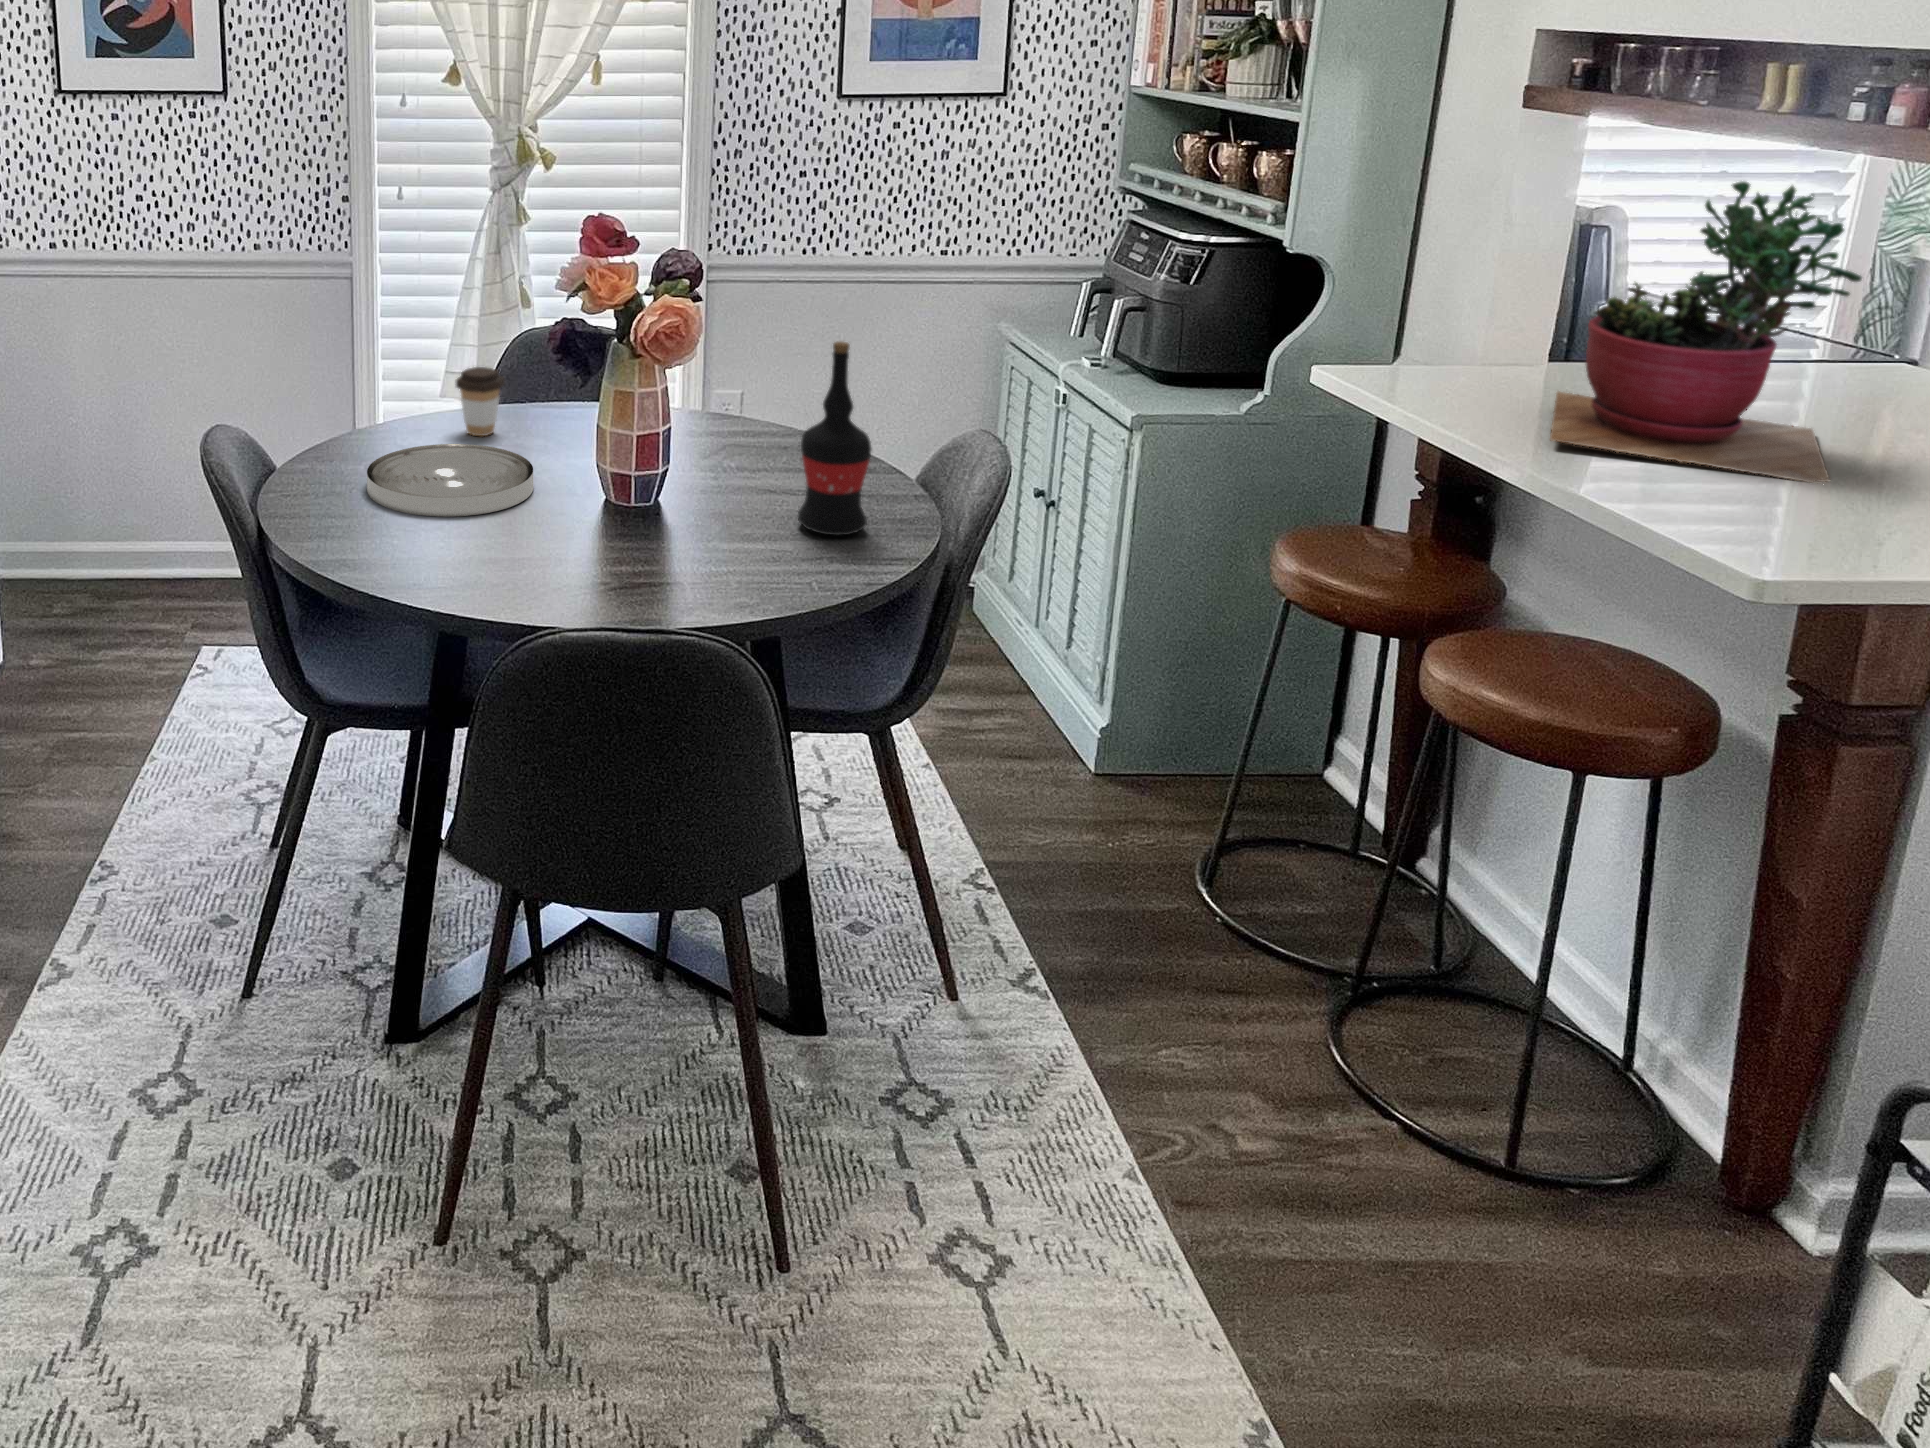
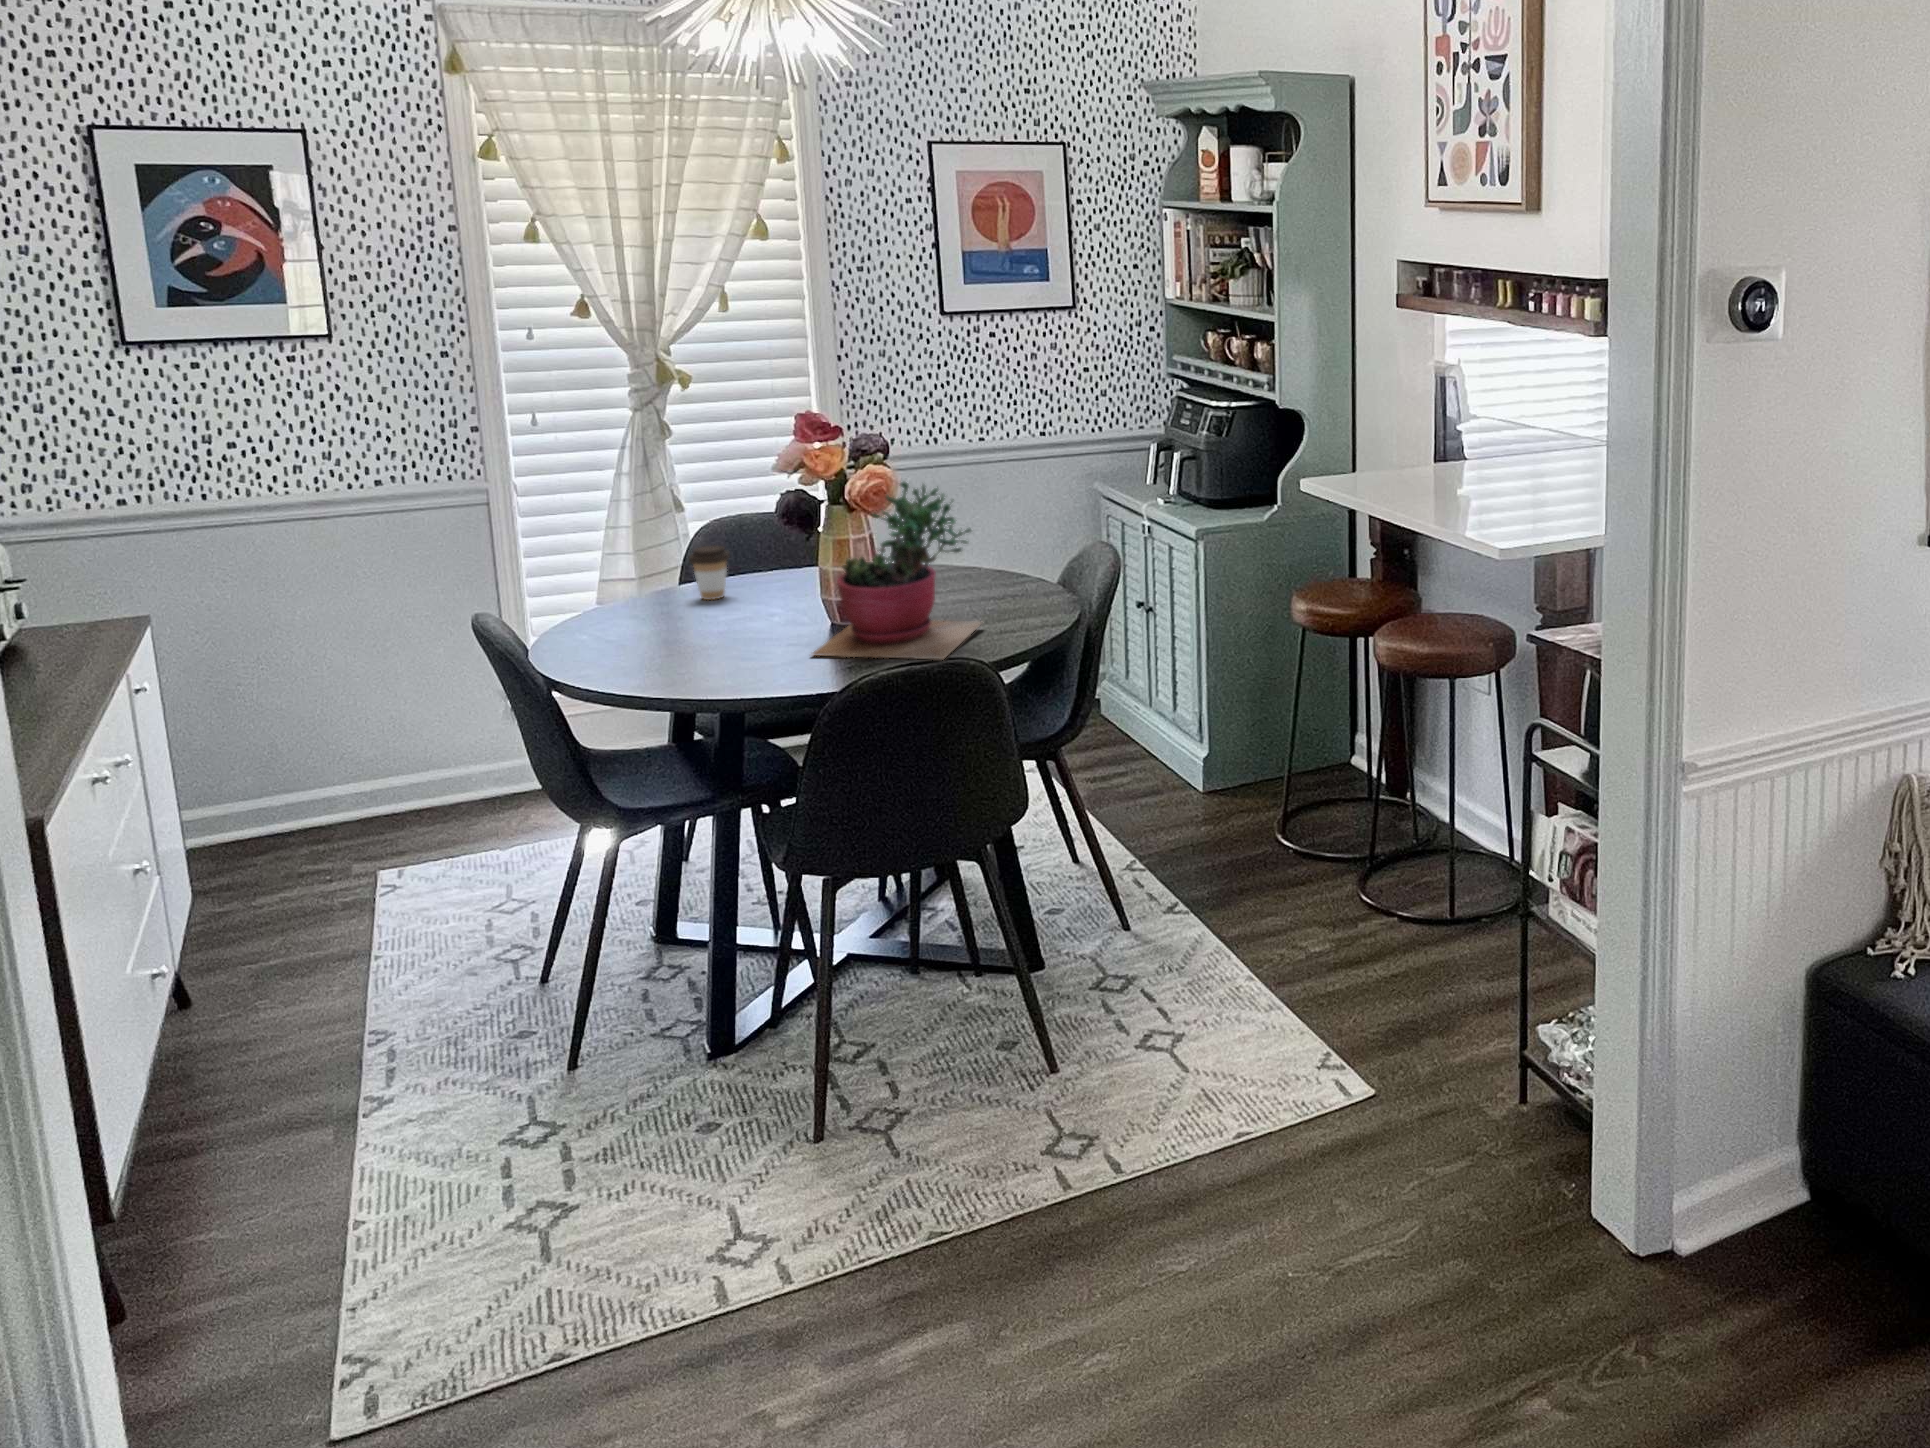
succulent plant: present [1550,181,1862,483] -> present [812,481,981,659]
wine bottle: present [798,341,871,535] -> none [986,484,1037,612]
plate: present [367,444,533,517] -> none [645,600,786,648]

